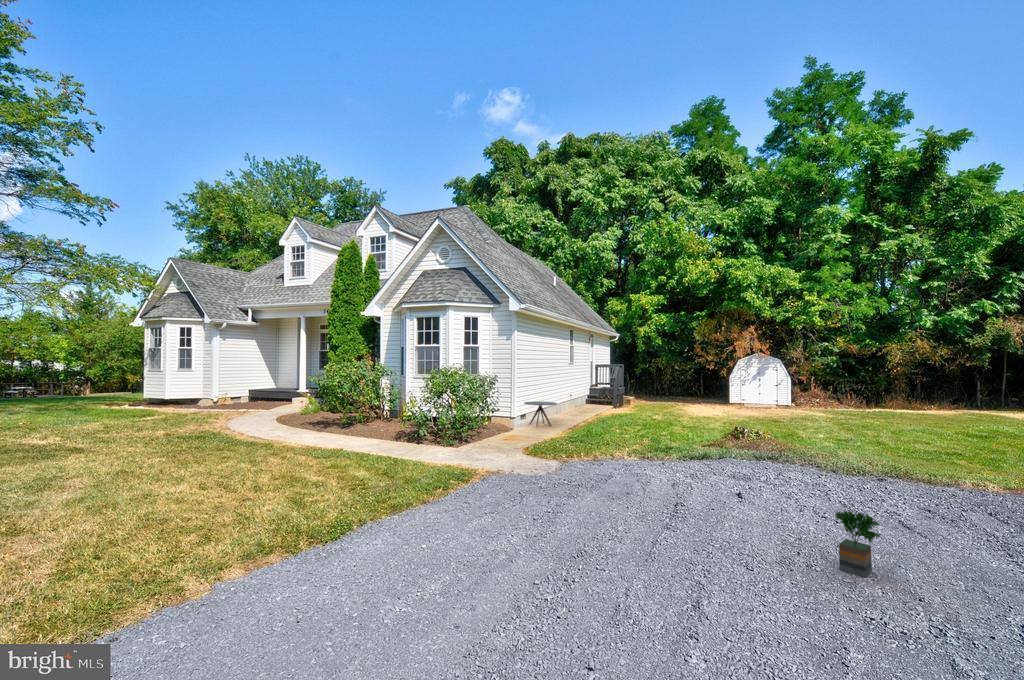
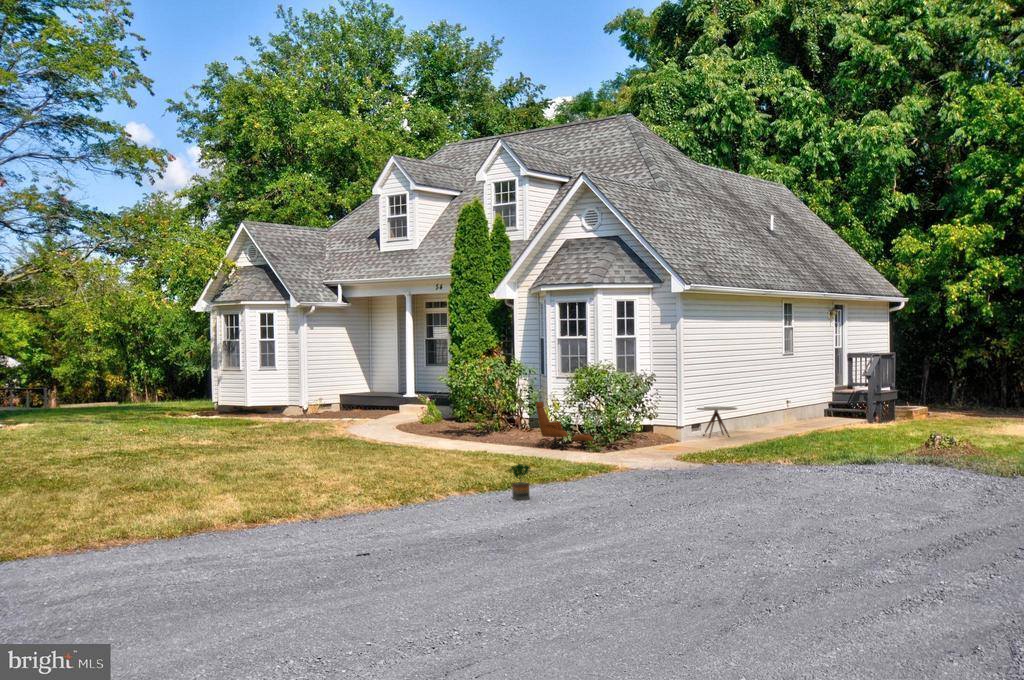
lounge chair: none [394,399,446,445] -> present [536,402,593,448]
potted tree: present [835,510,880,578] -> present [510,464,532,500]

